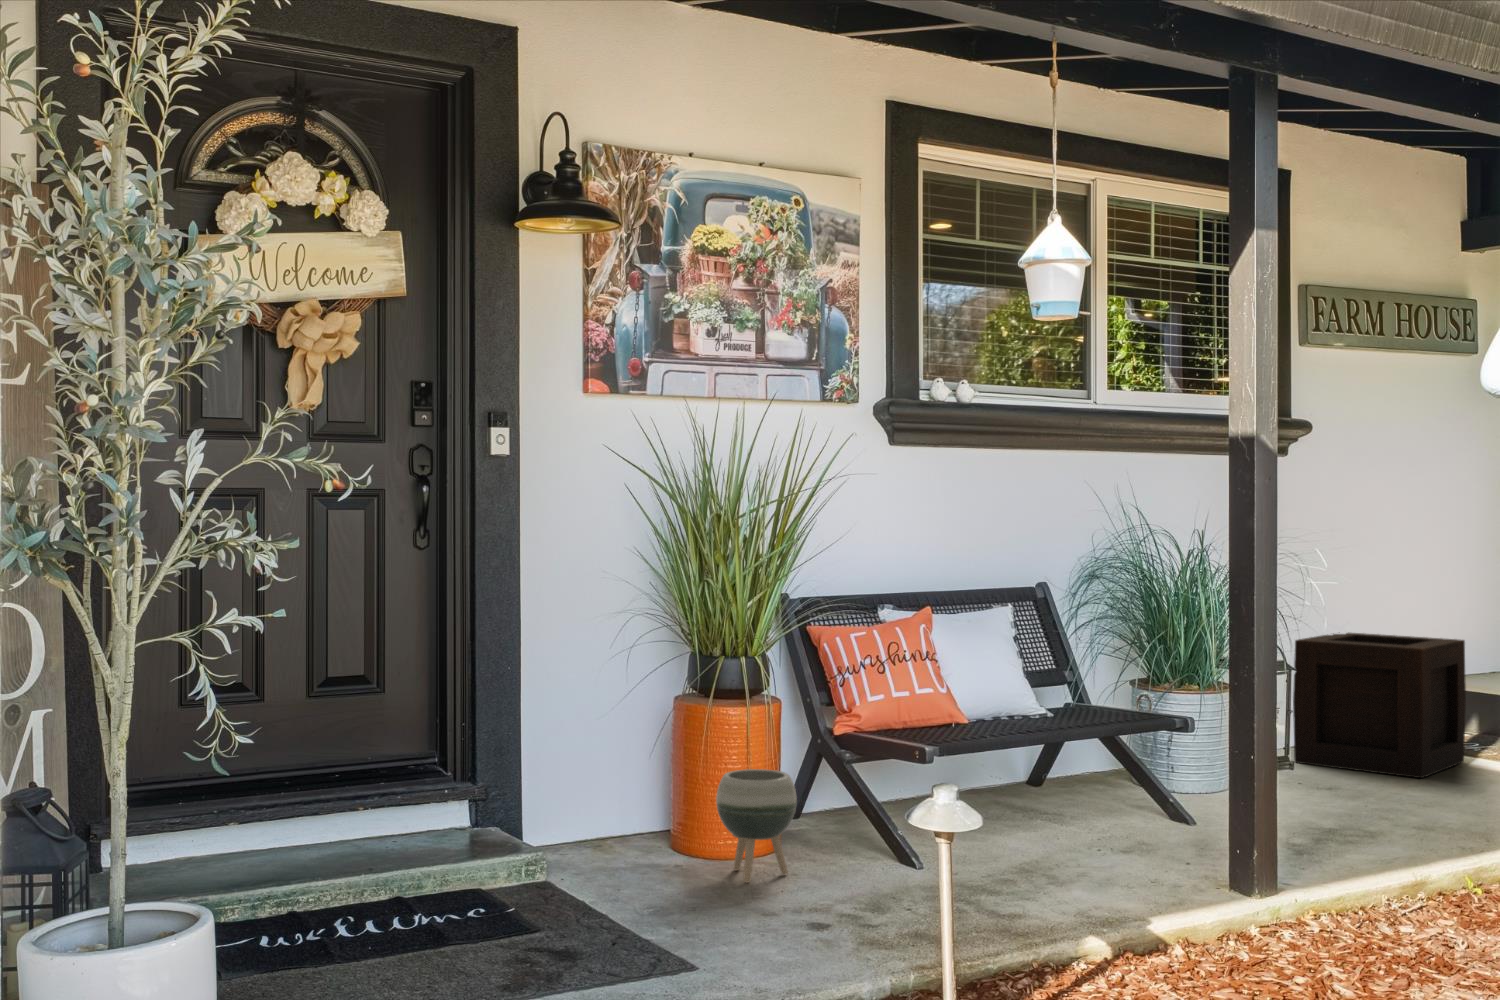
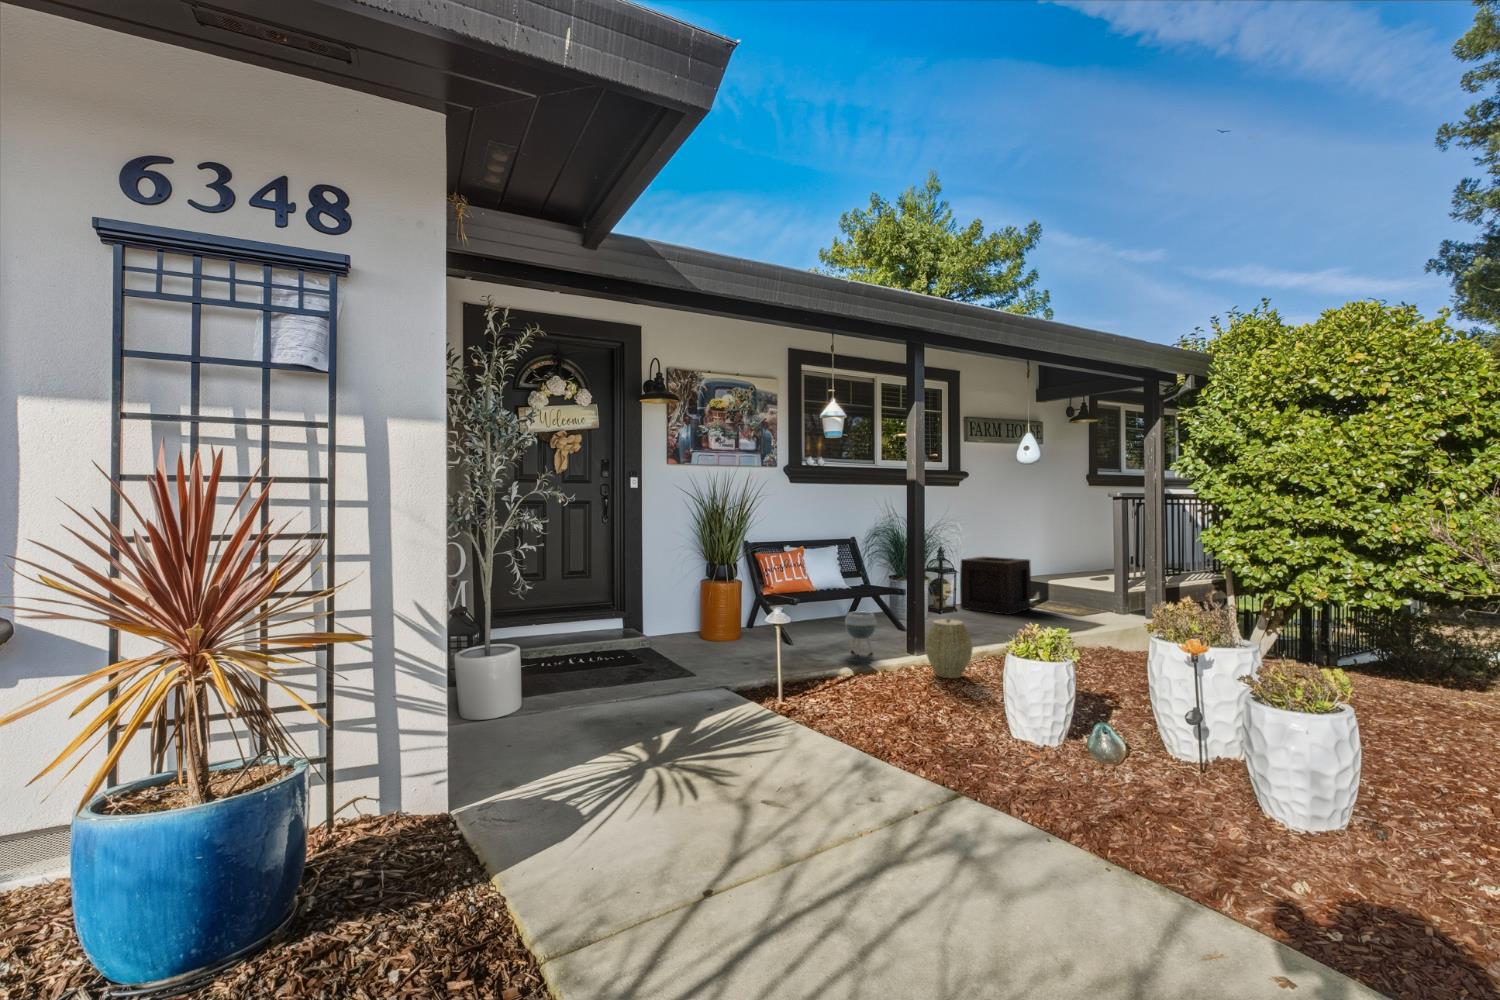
planter: present [716,769,797,882] -> present [845,611,877,655]
woven basket: none [1298,803,1428,963] -> present [925,619,973,678]

